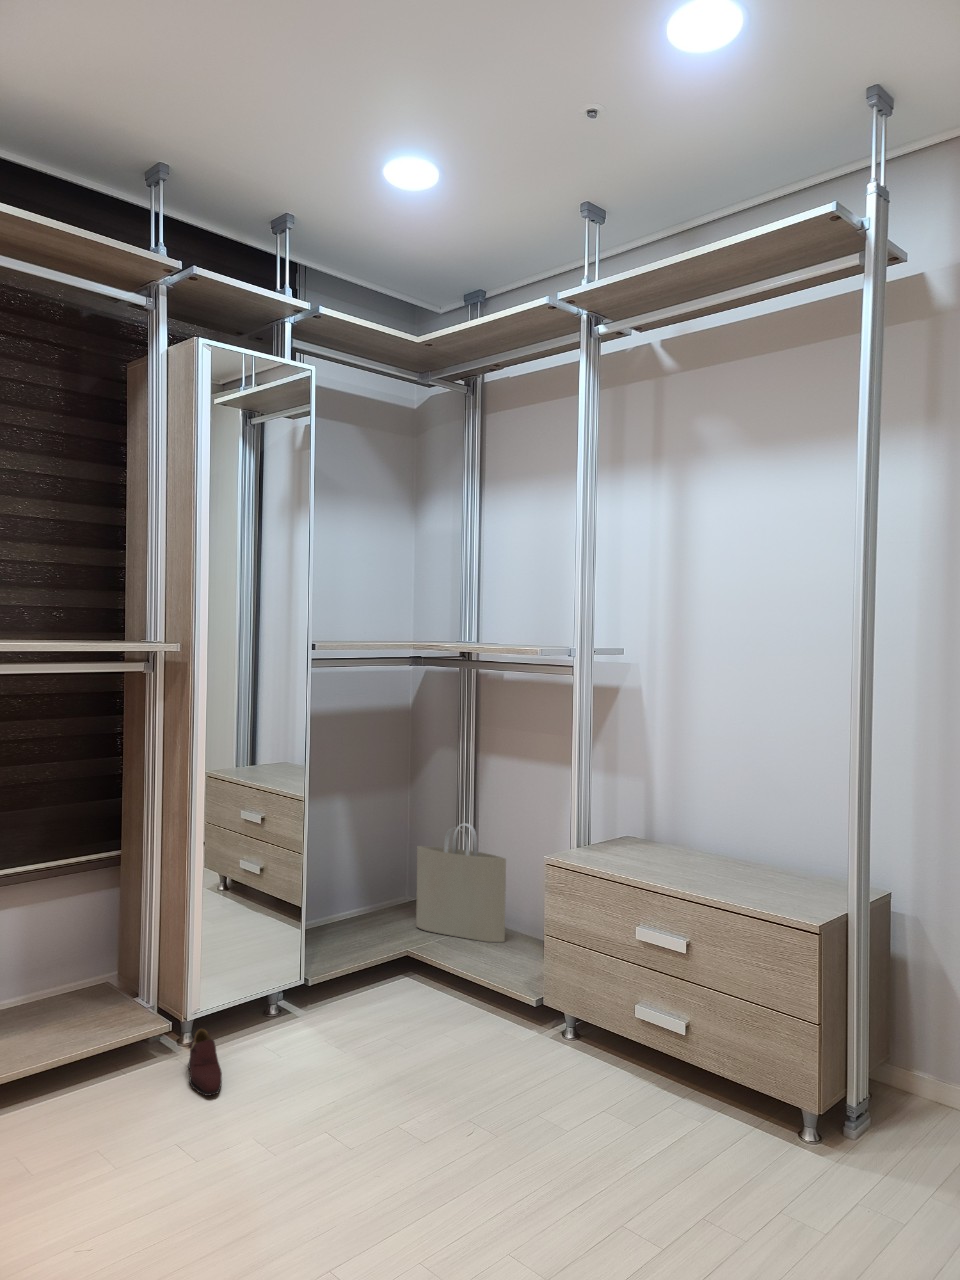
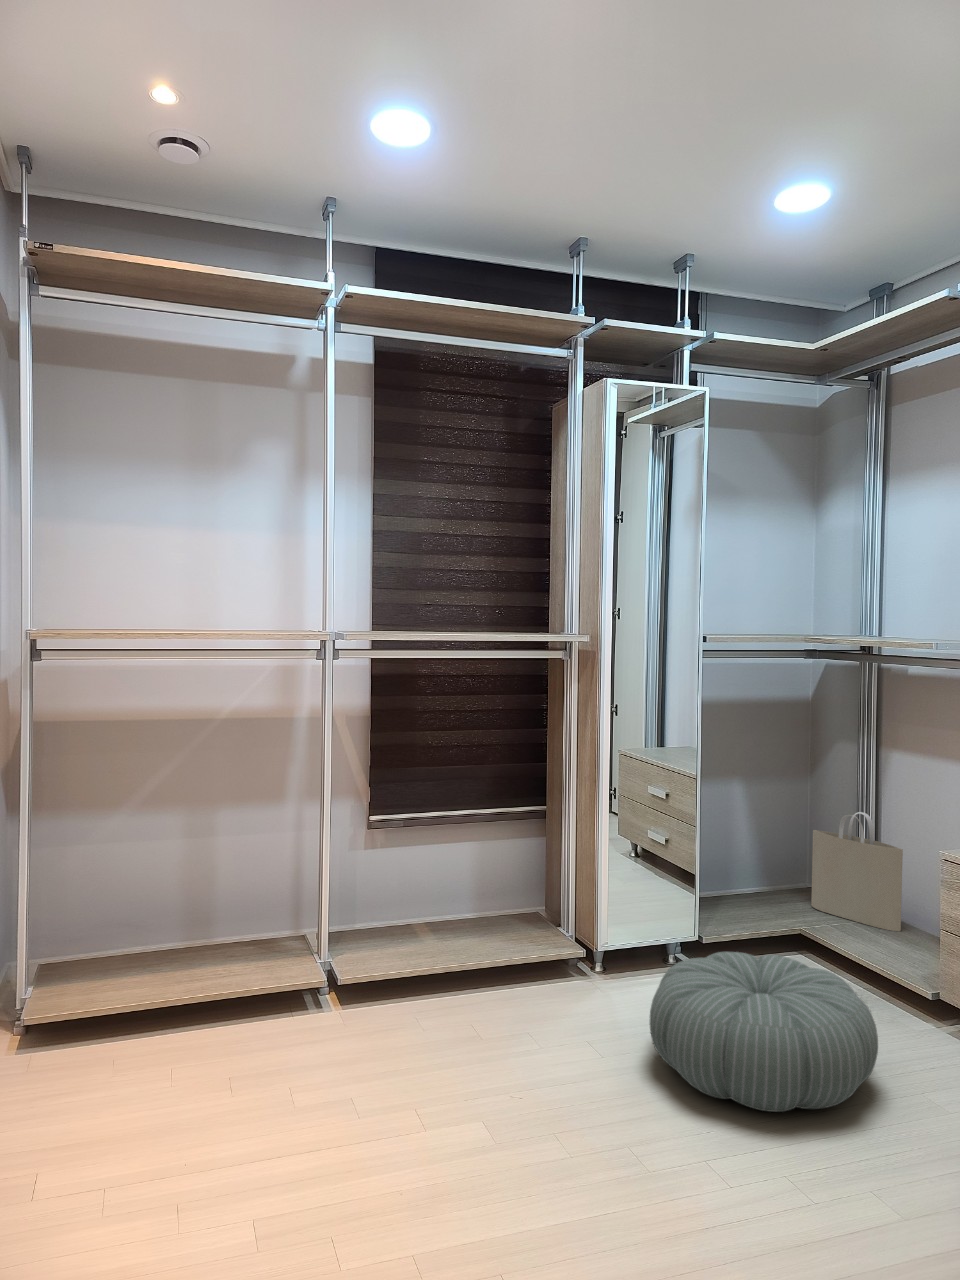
pouf: none [262,995,510,1185] -> present [650,952,878,1112]
shoe: present [188,1029,222,1096] -> none [597,960,622,1013]

